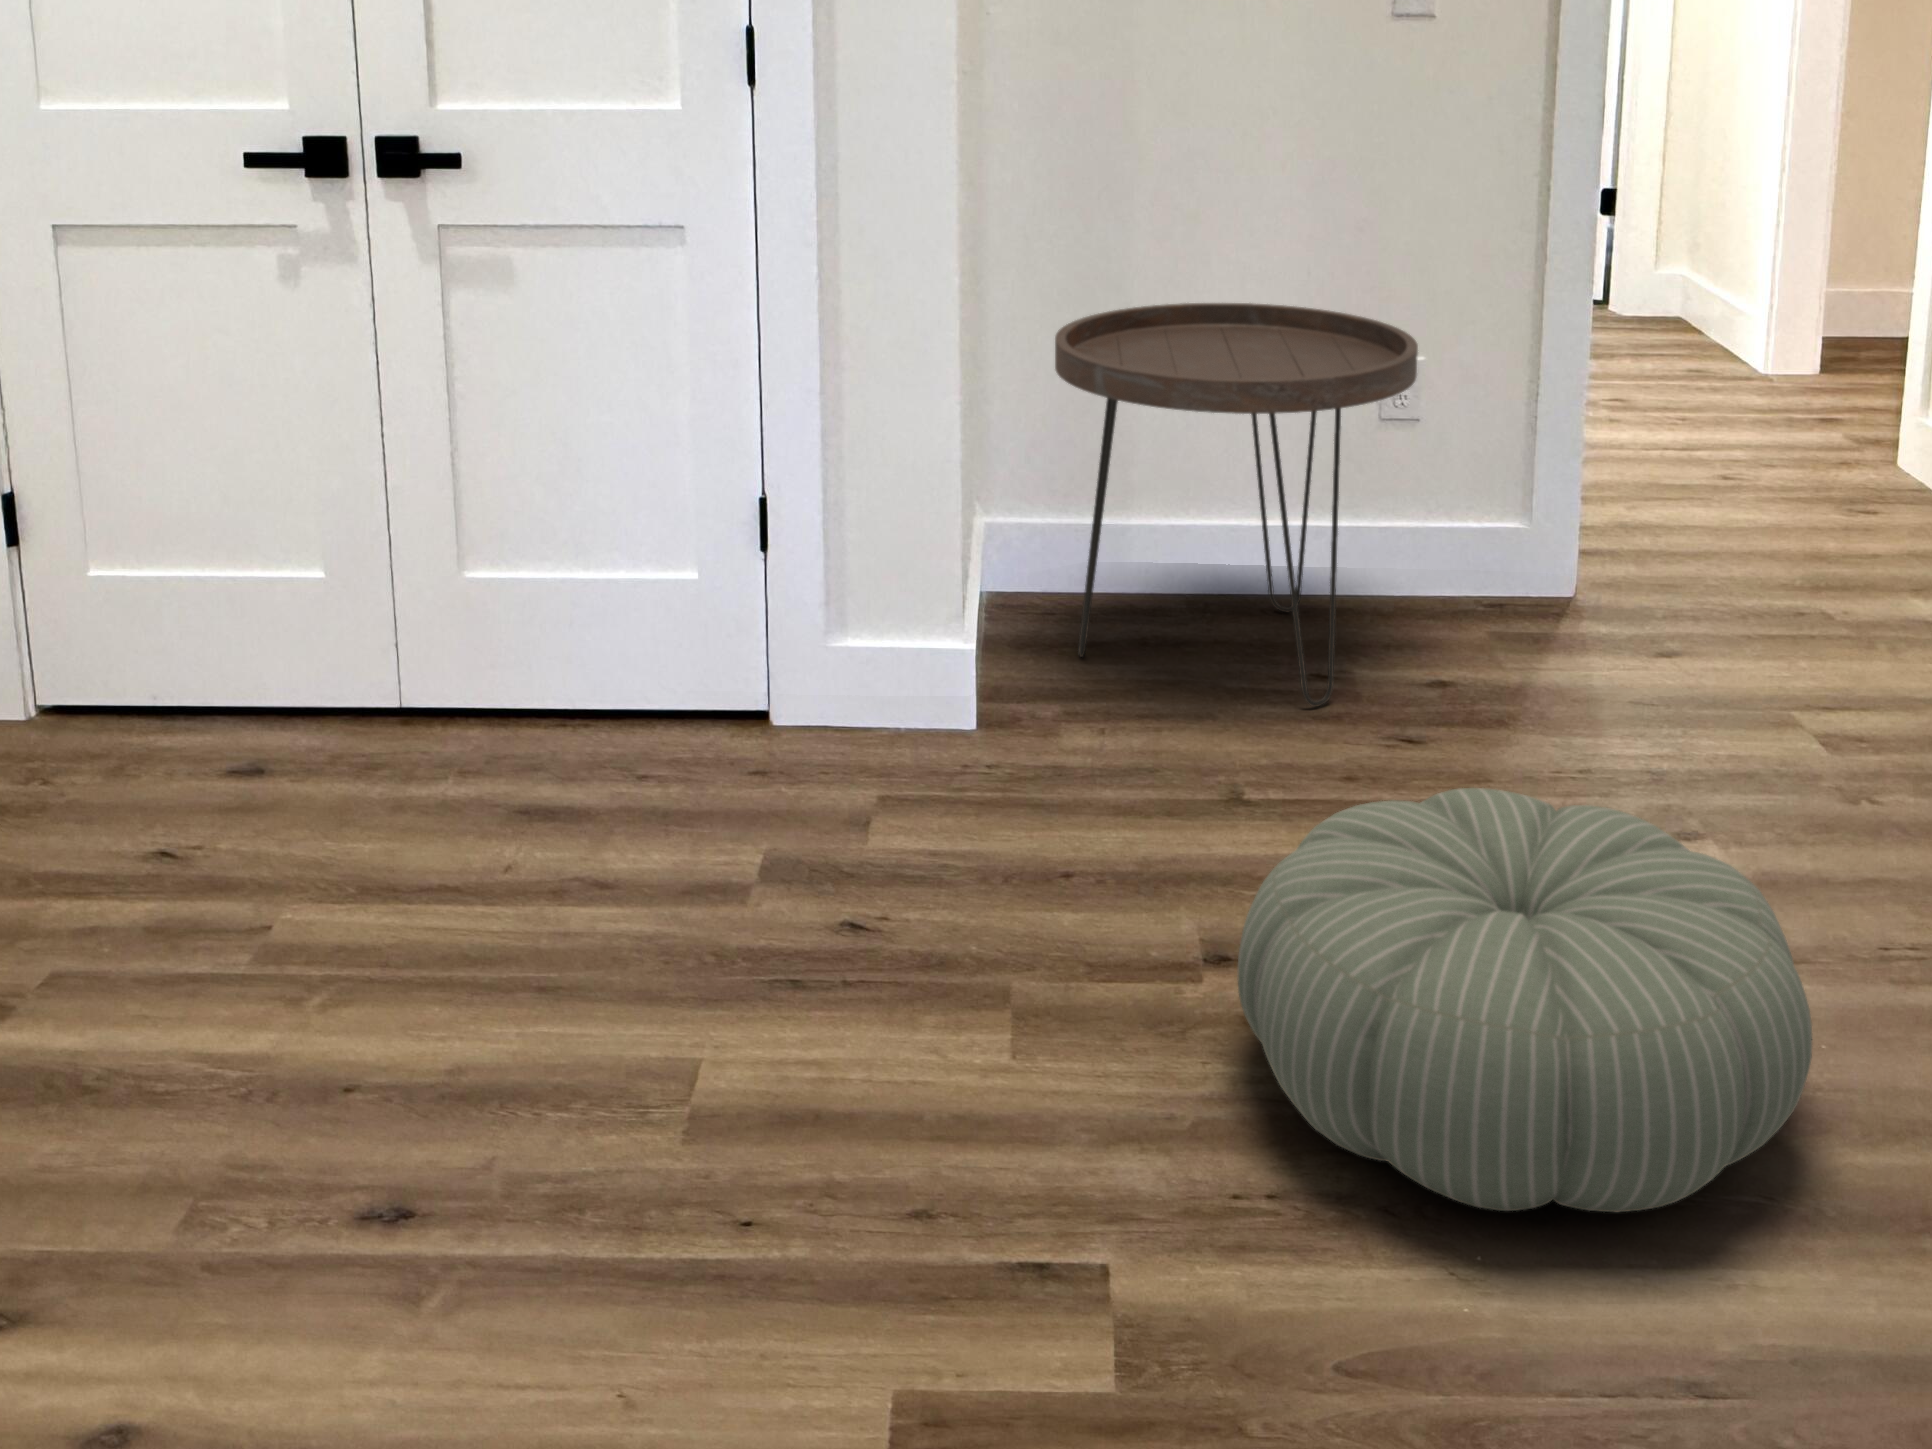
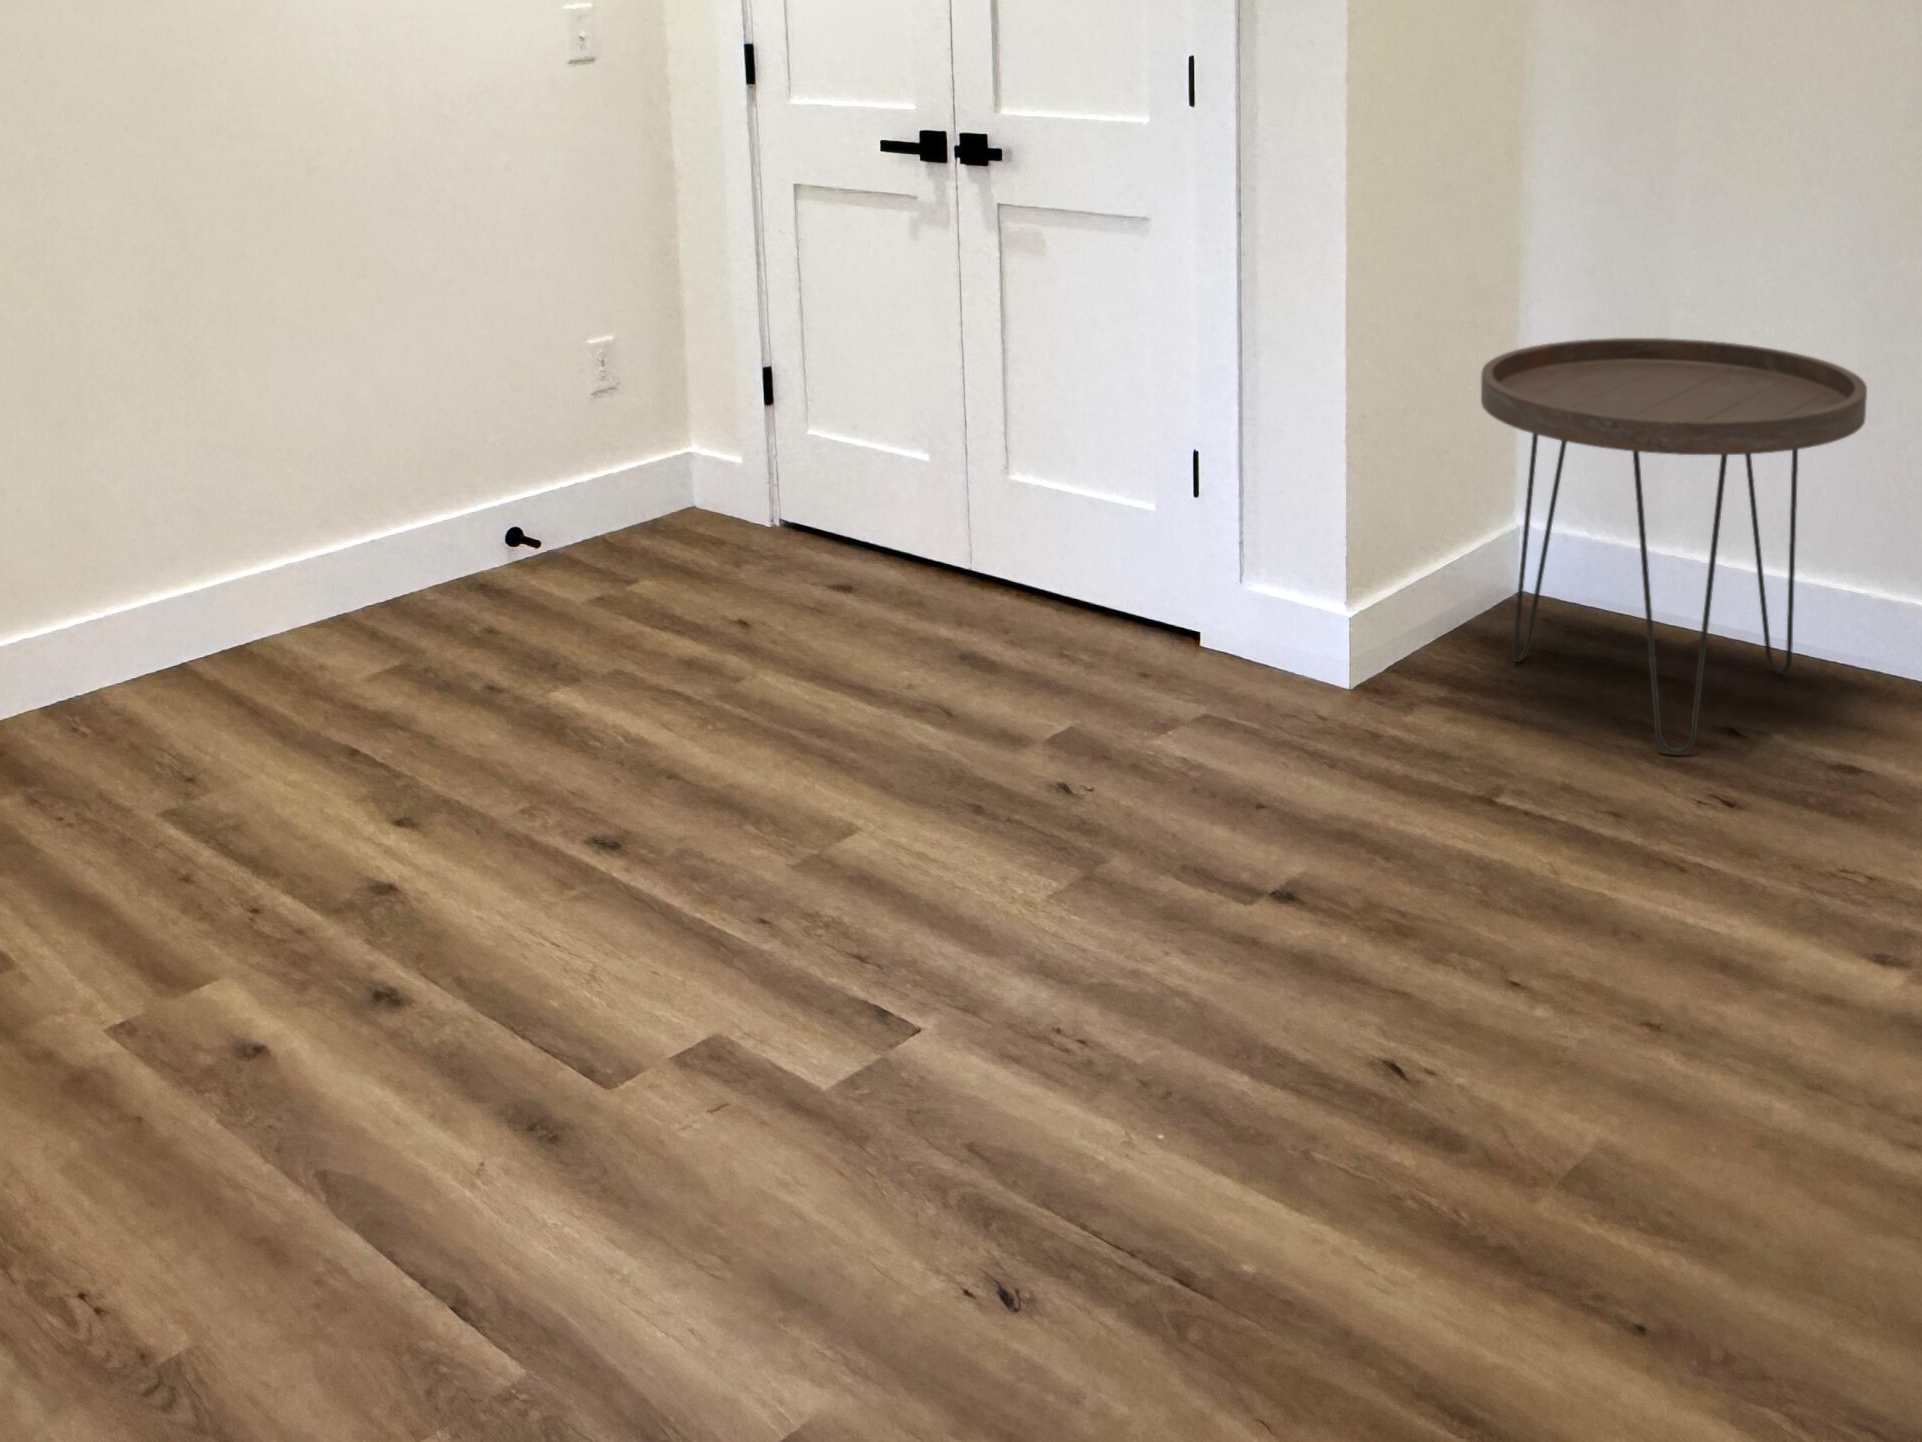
pouf: present [1238,788,1812,1212] -> none [1110,782,1629,1162]

